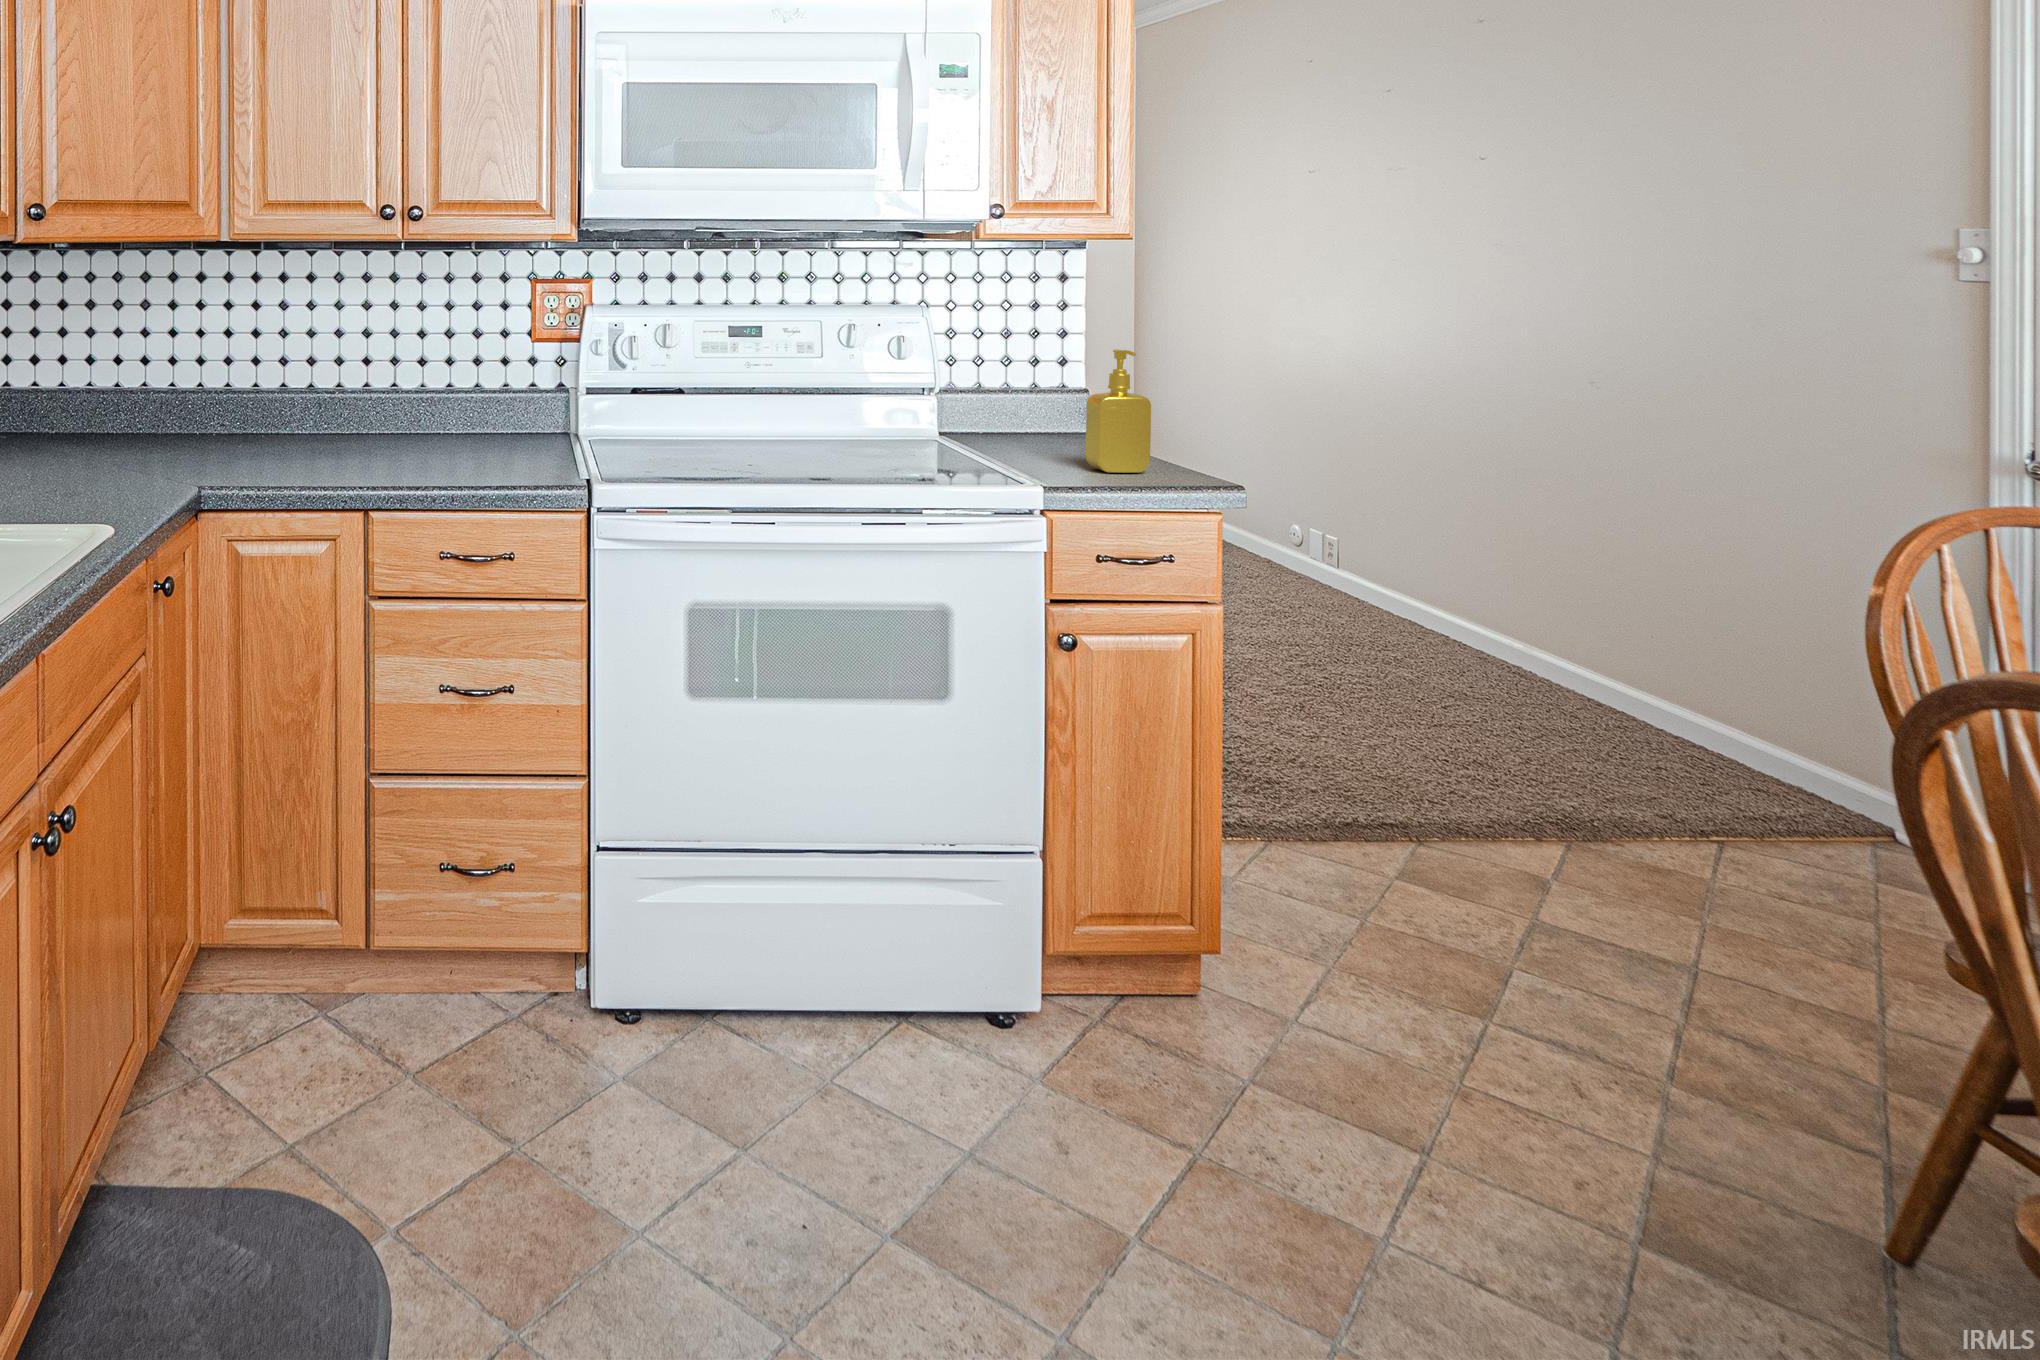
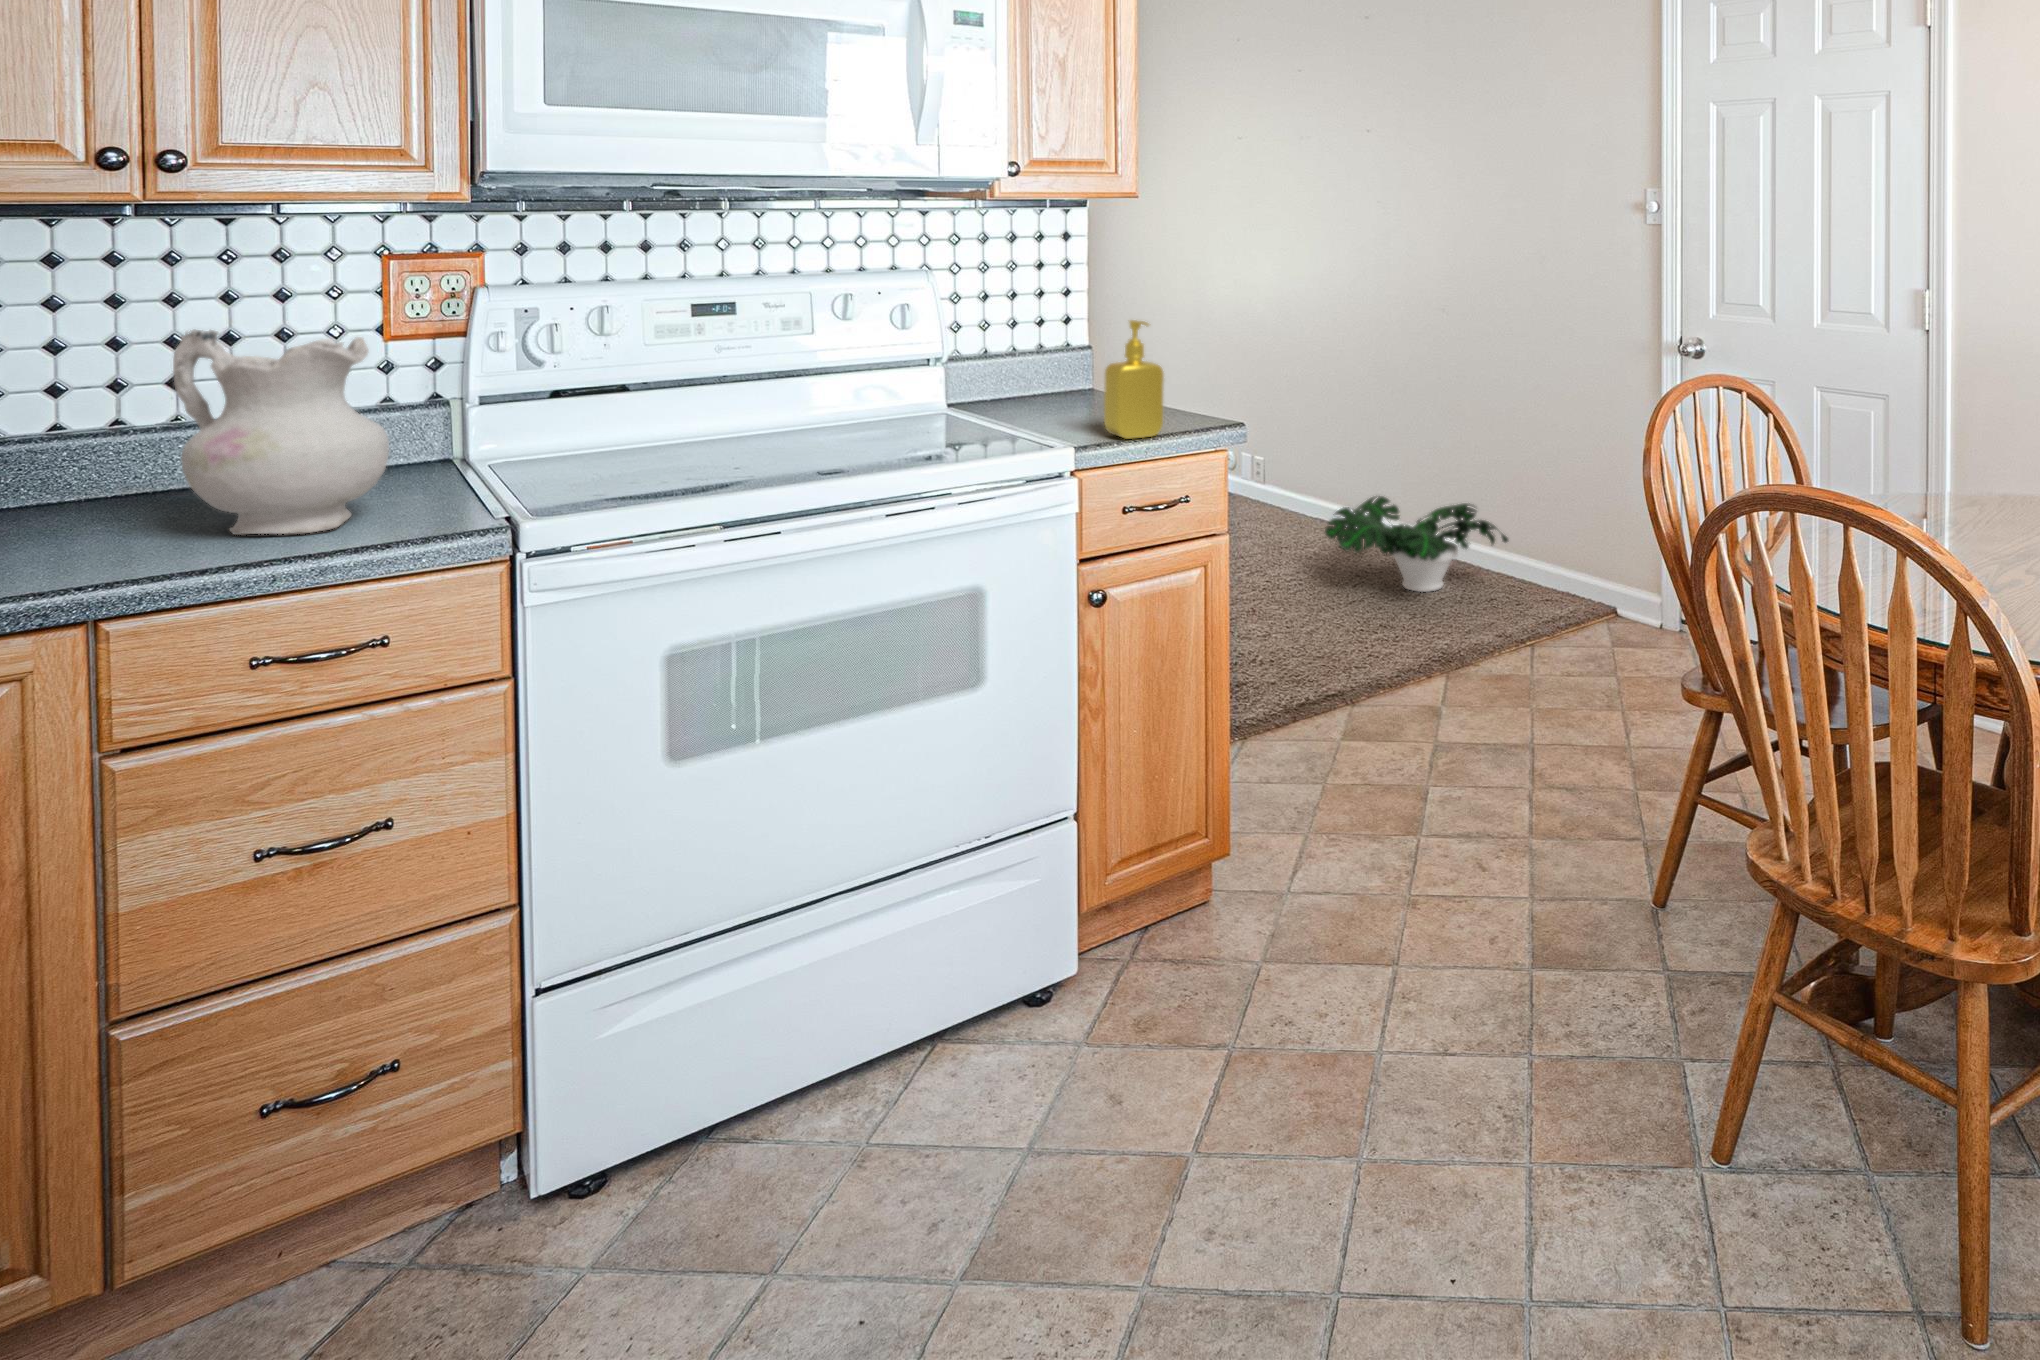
ceramic pitcher: none [416,331,523,475] -> present [173,329,389,535]
potted plant: none [1398,605,1693,737] -> present [1325,496,1508,592]

